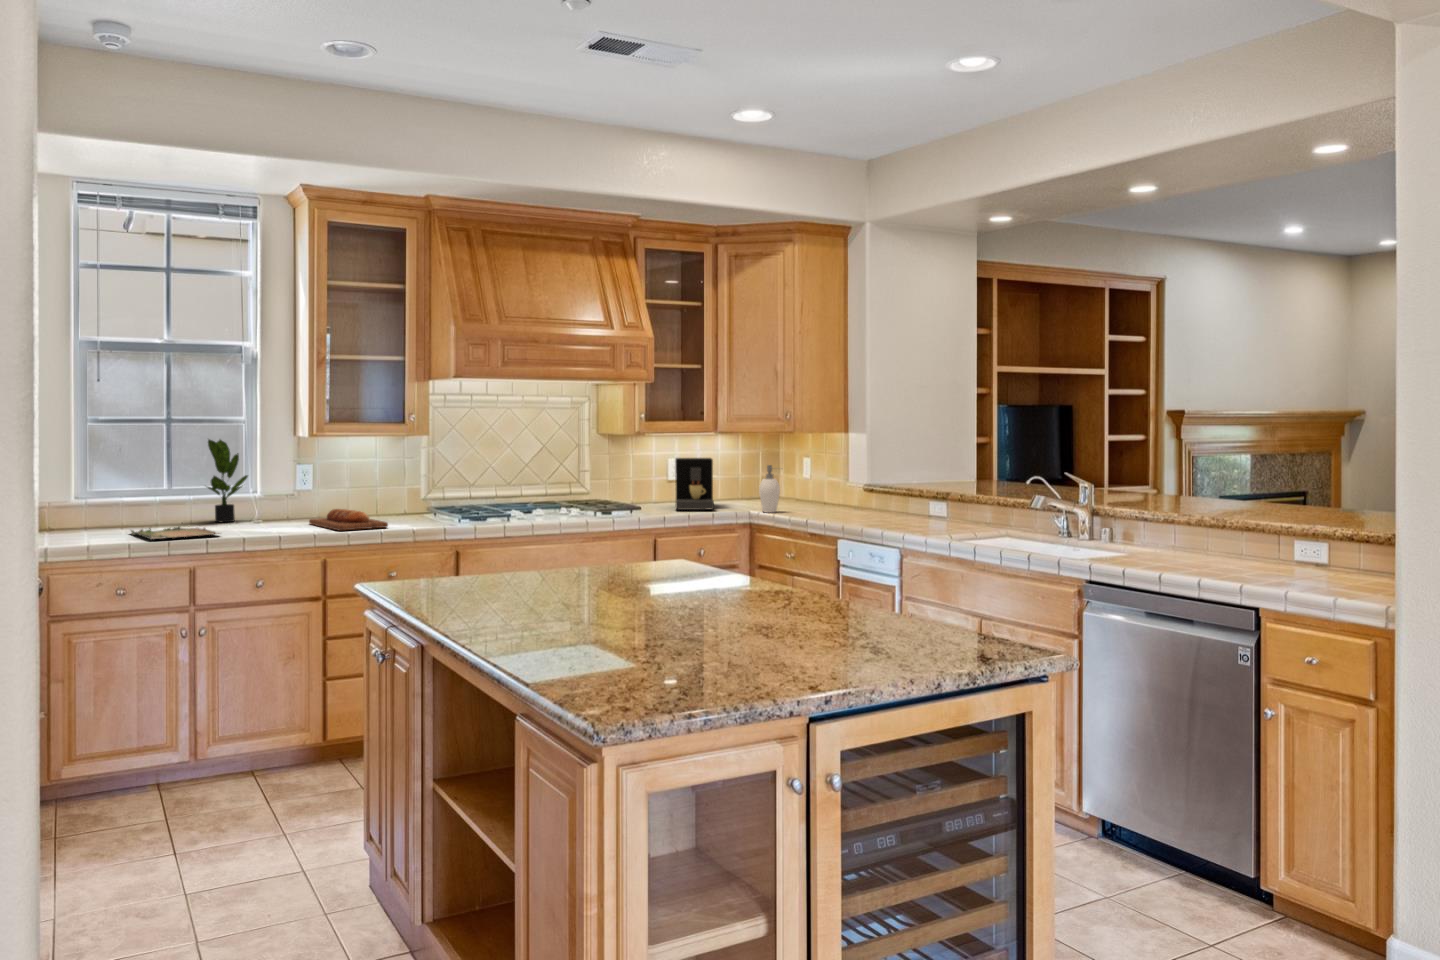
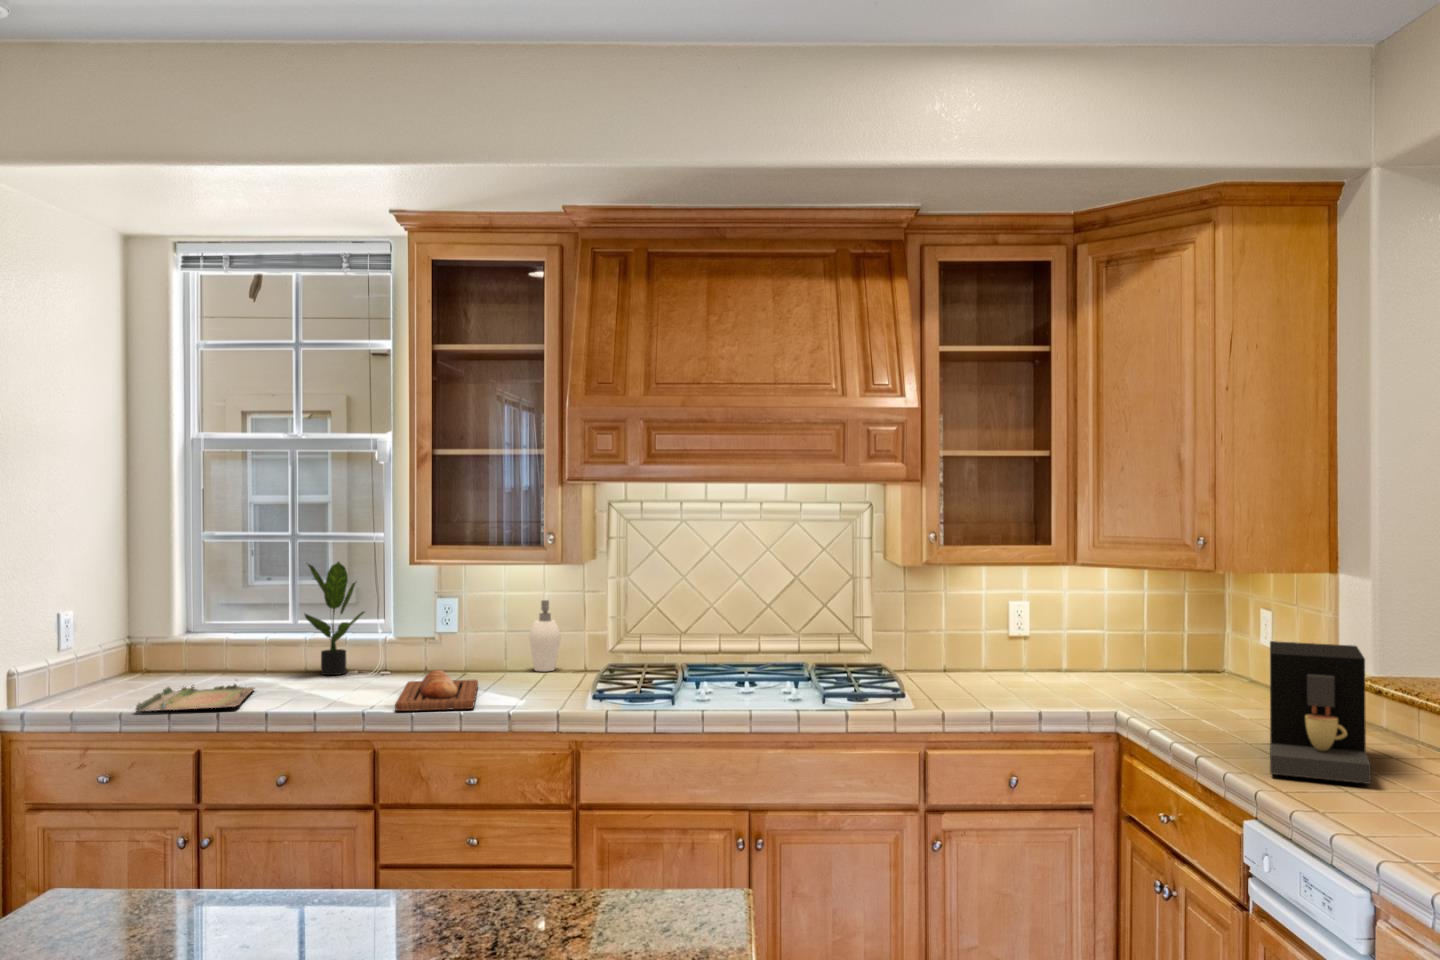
coffee maker: present [675,458,714,510] -> present [1270,641,1371,784]
soap dispenser: present [759,465,780,513] -> present [529,600,561,671]

